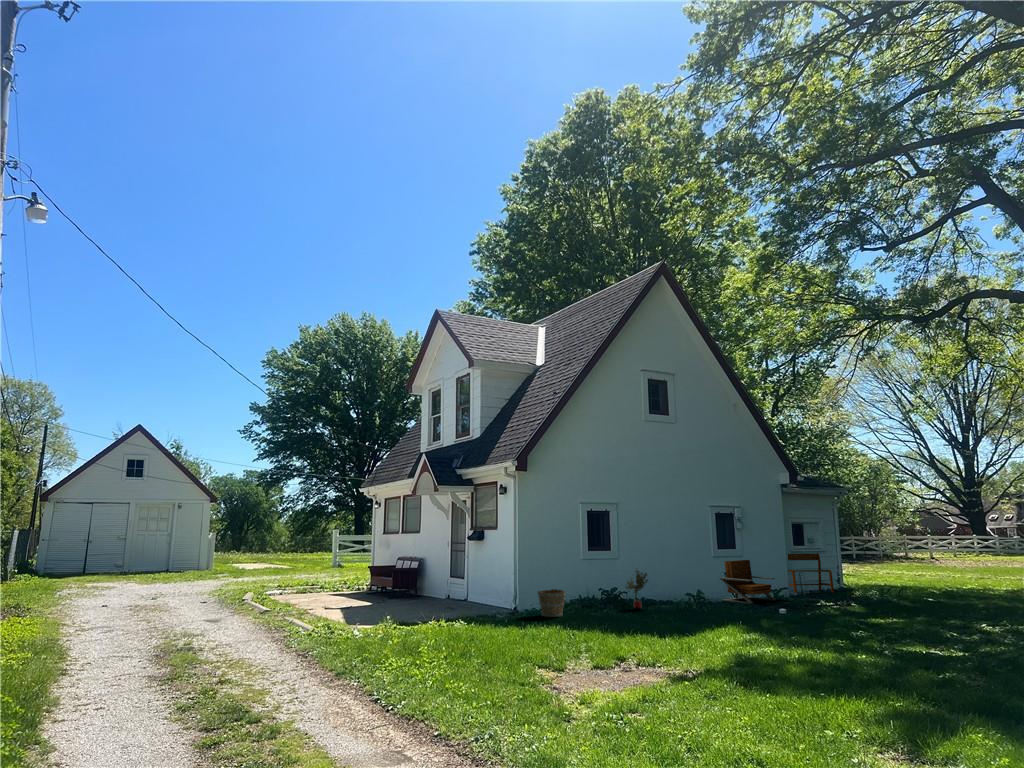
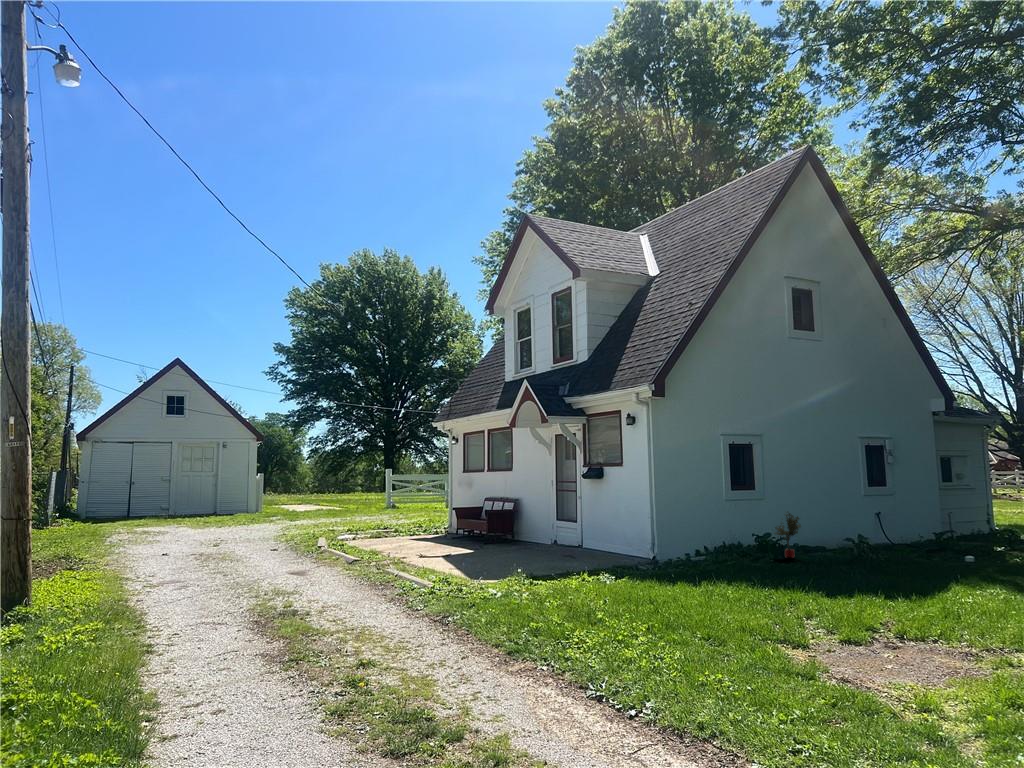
bench: present [788,553,834,593] -> none [933,492,995,538]
lounge chair: present [720,560,776,604] -> none [874,500,943,552]
wooden bucket: present [538,589,566,617] -> none [679,536,714,569]

